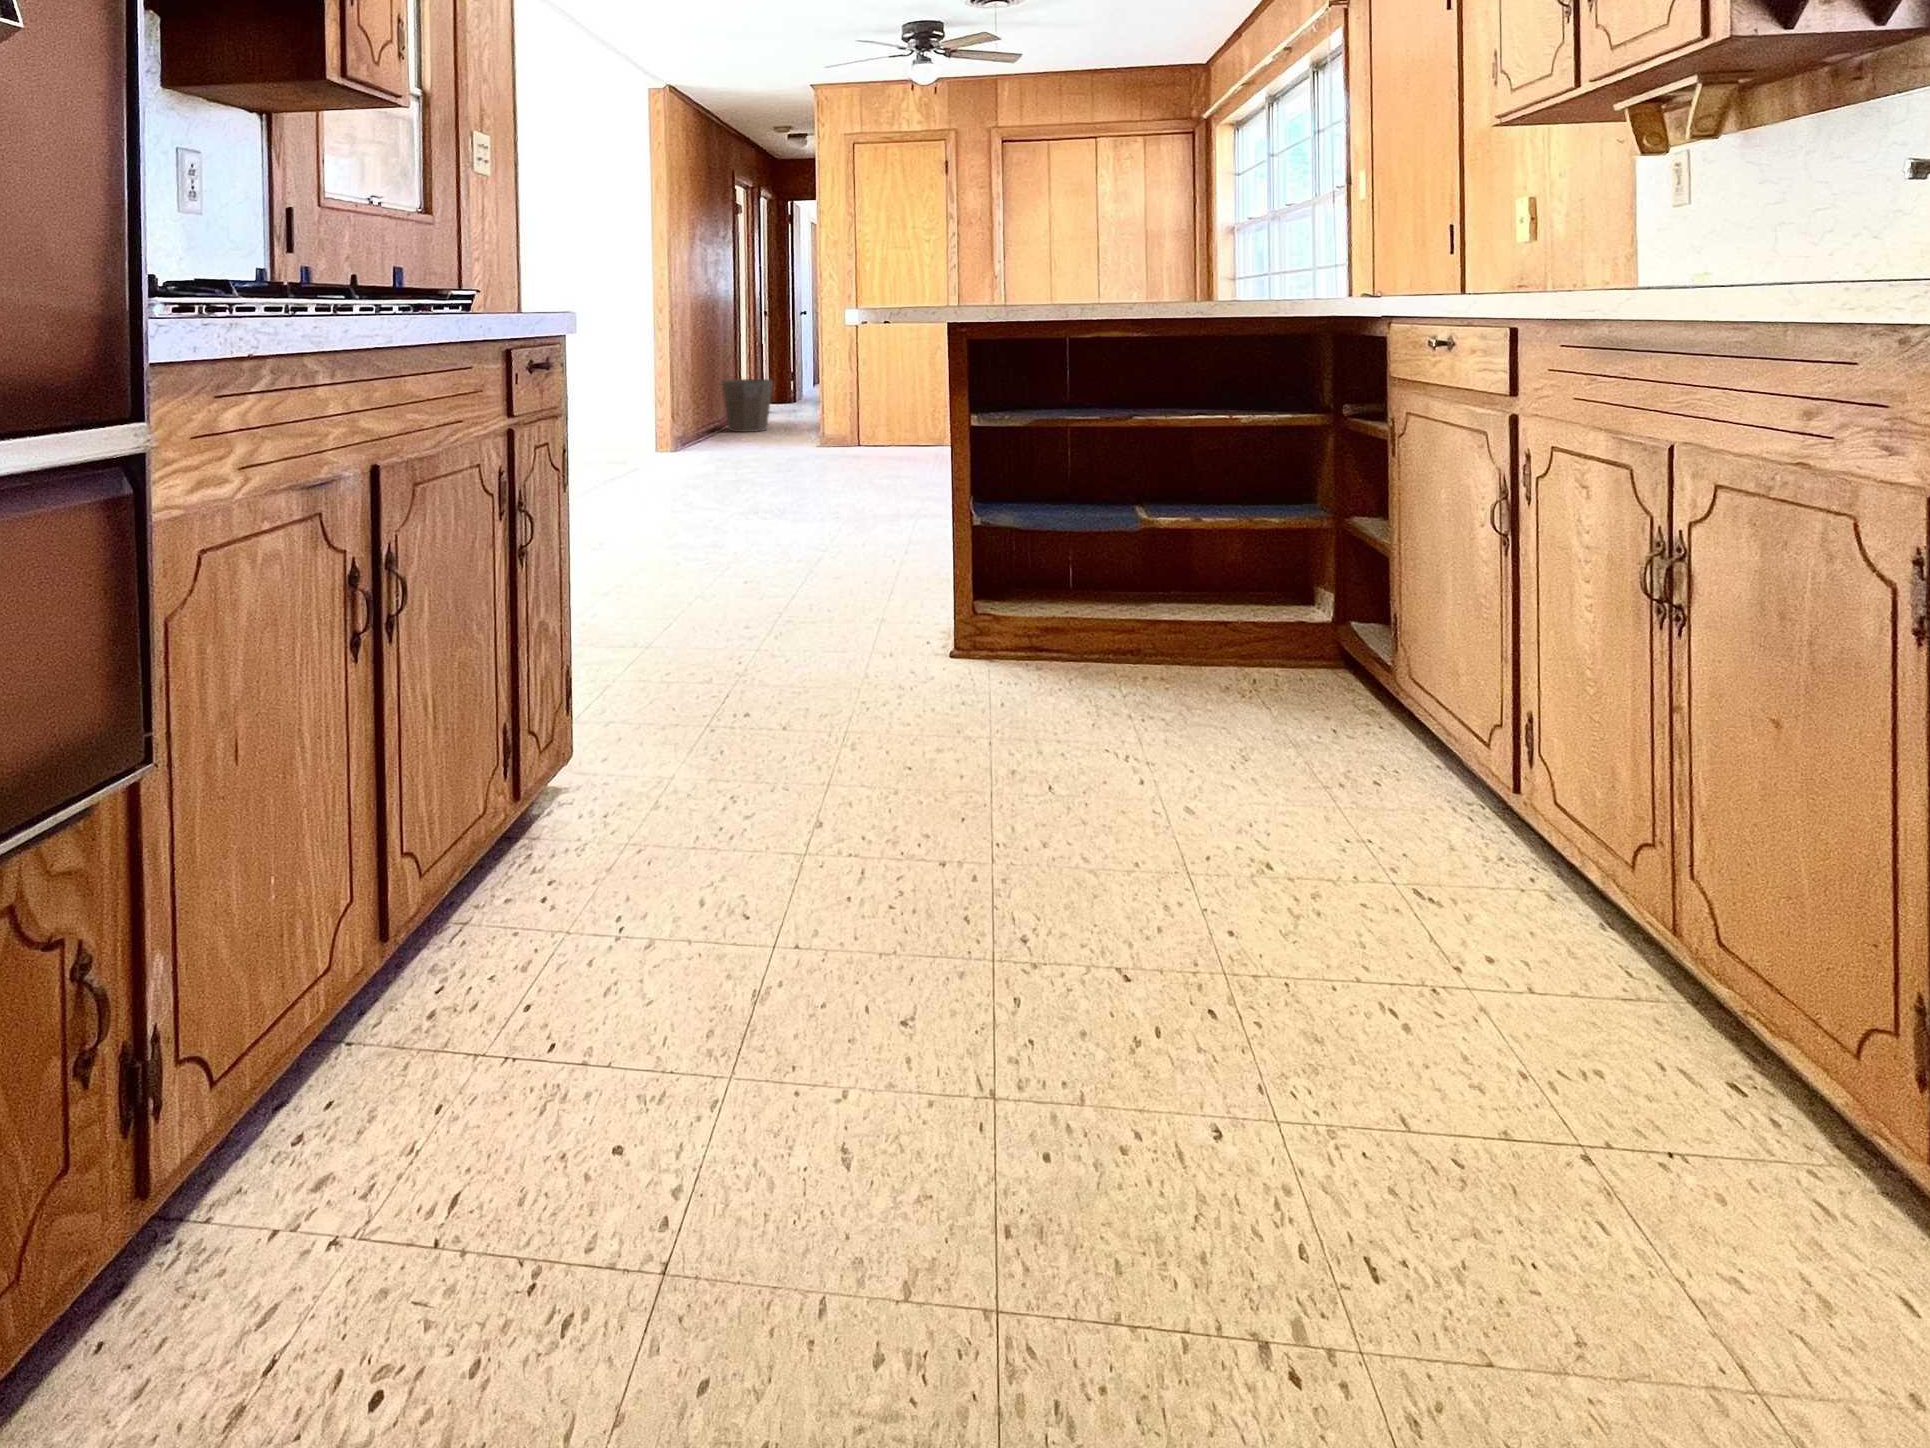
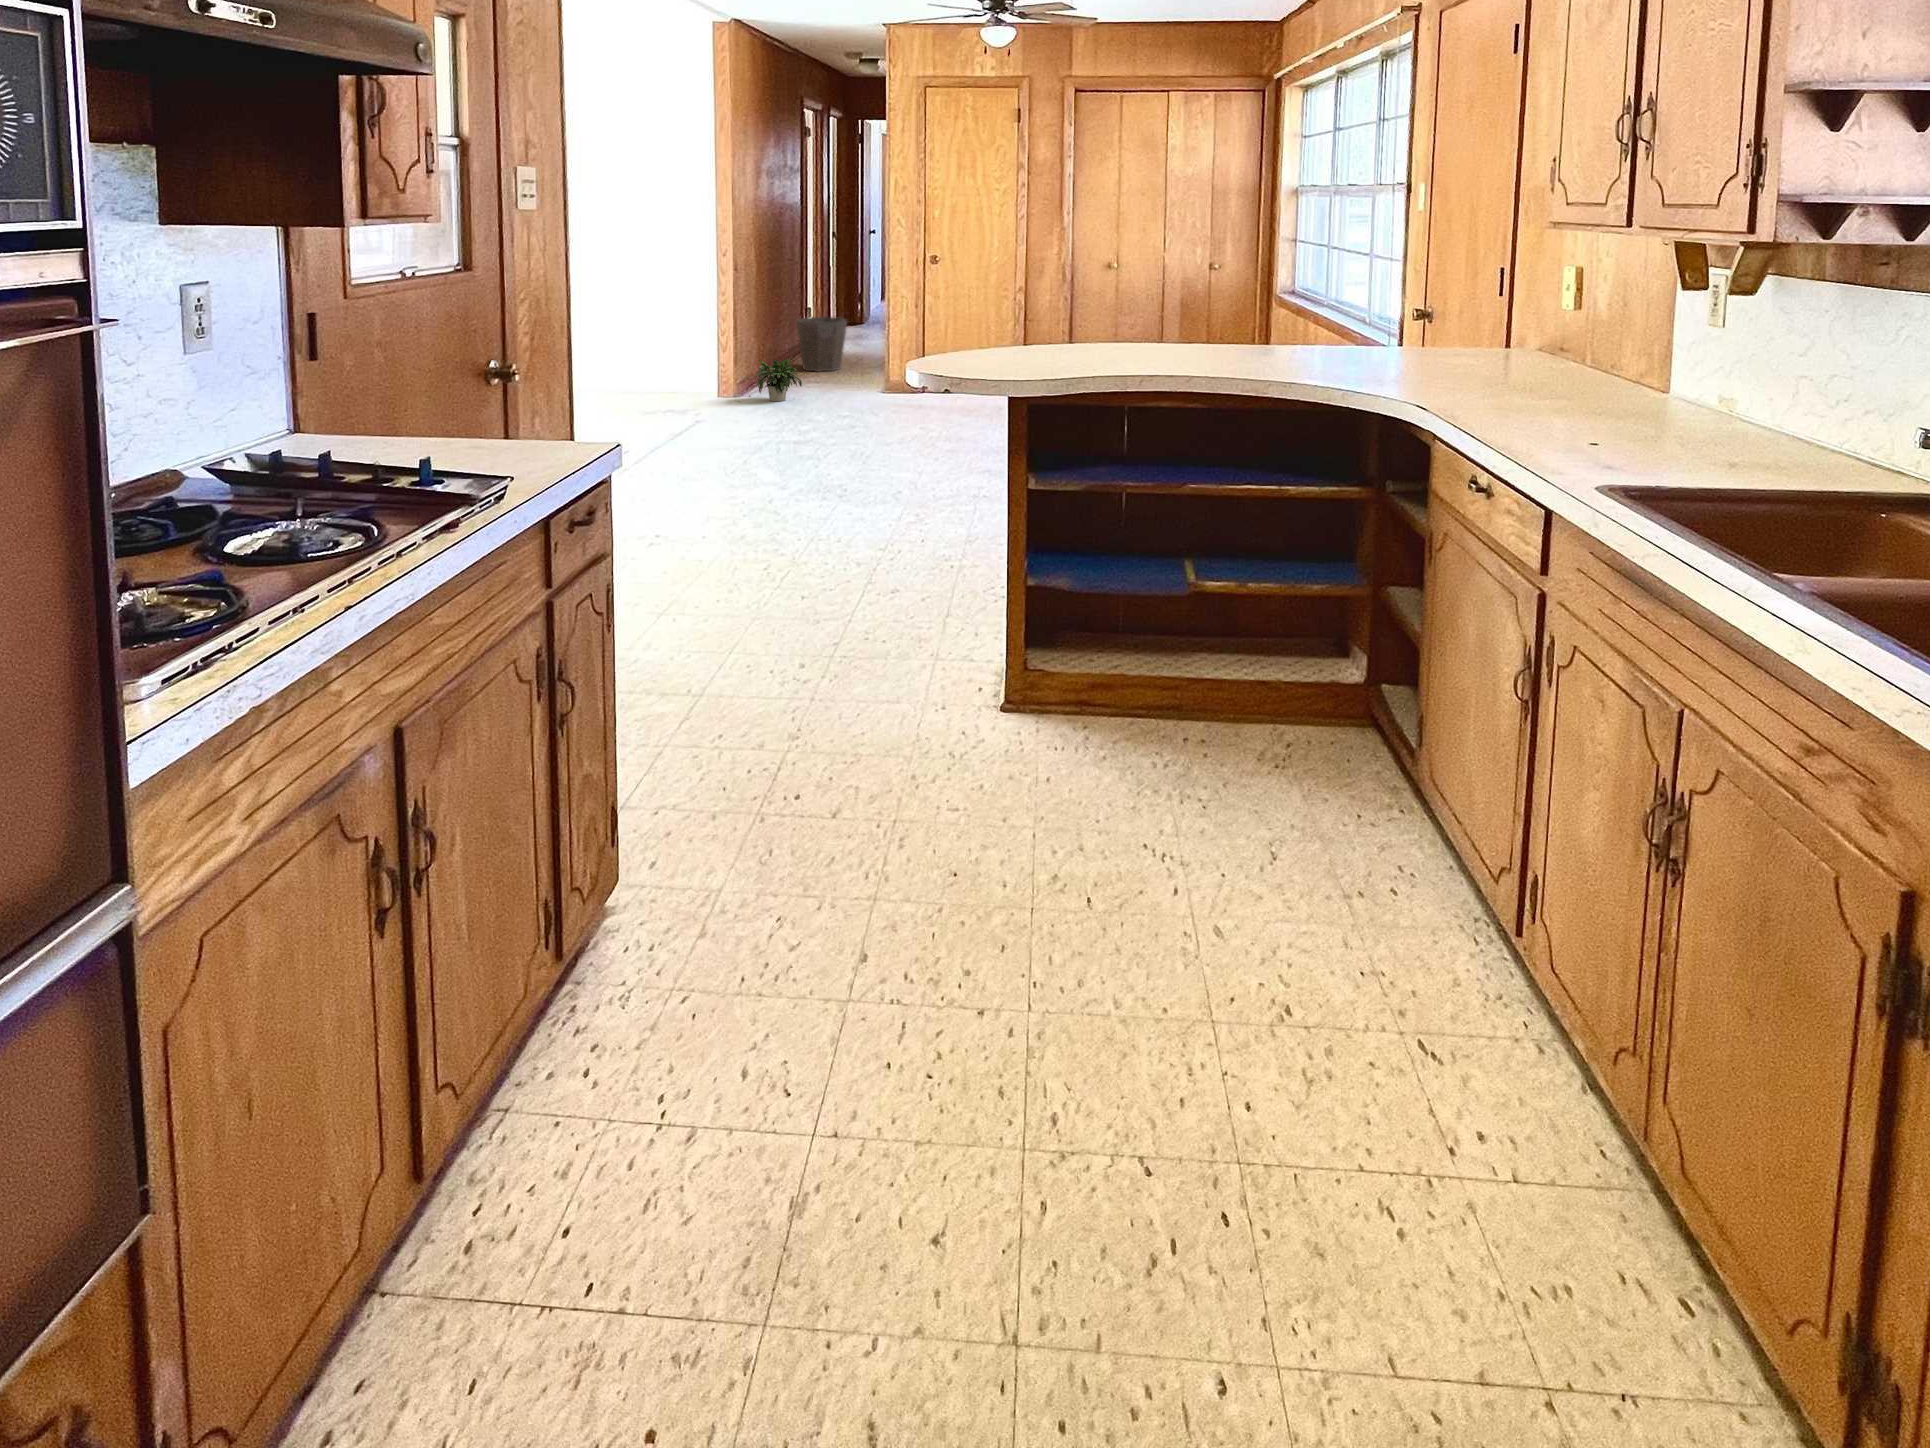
potted plant: none [666,408,729,453] -> present [738,358,802,402]

